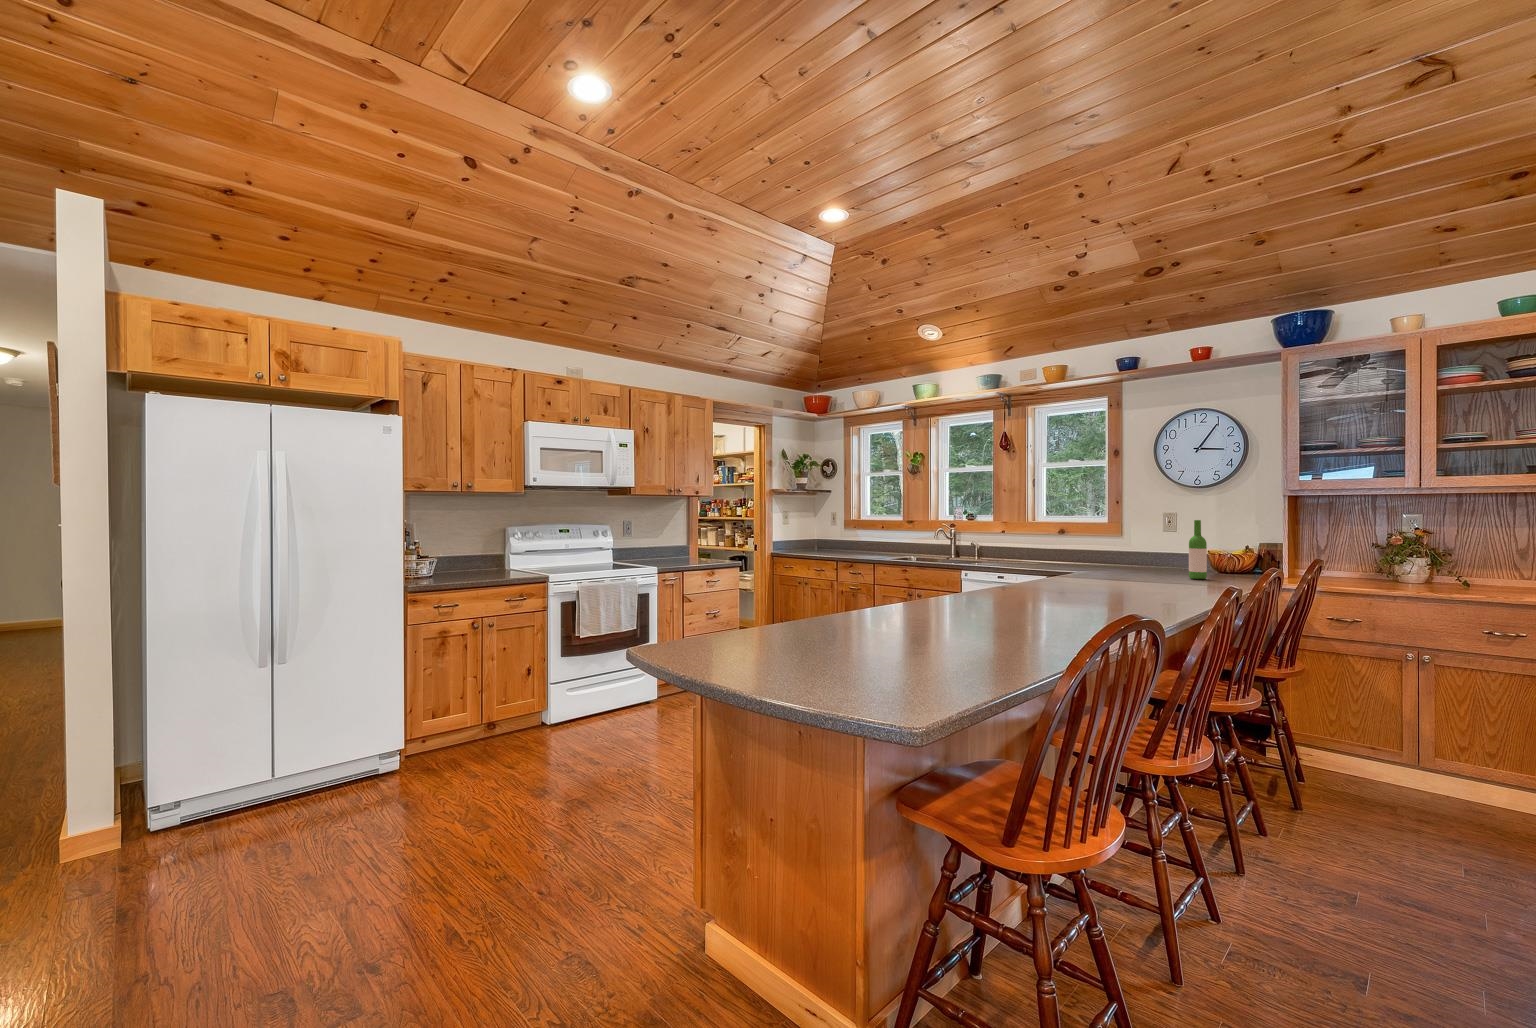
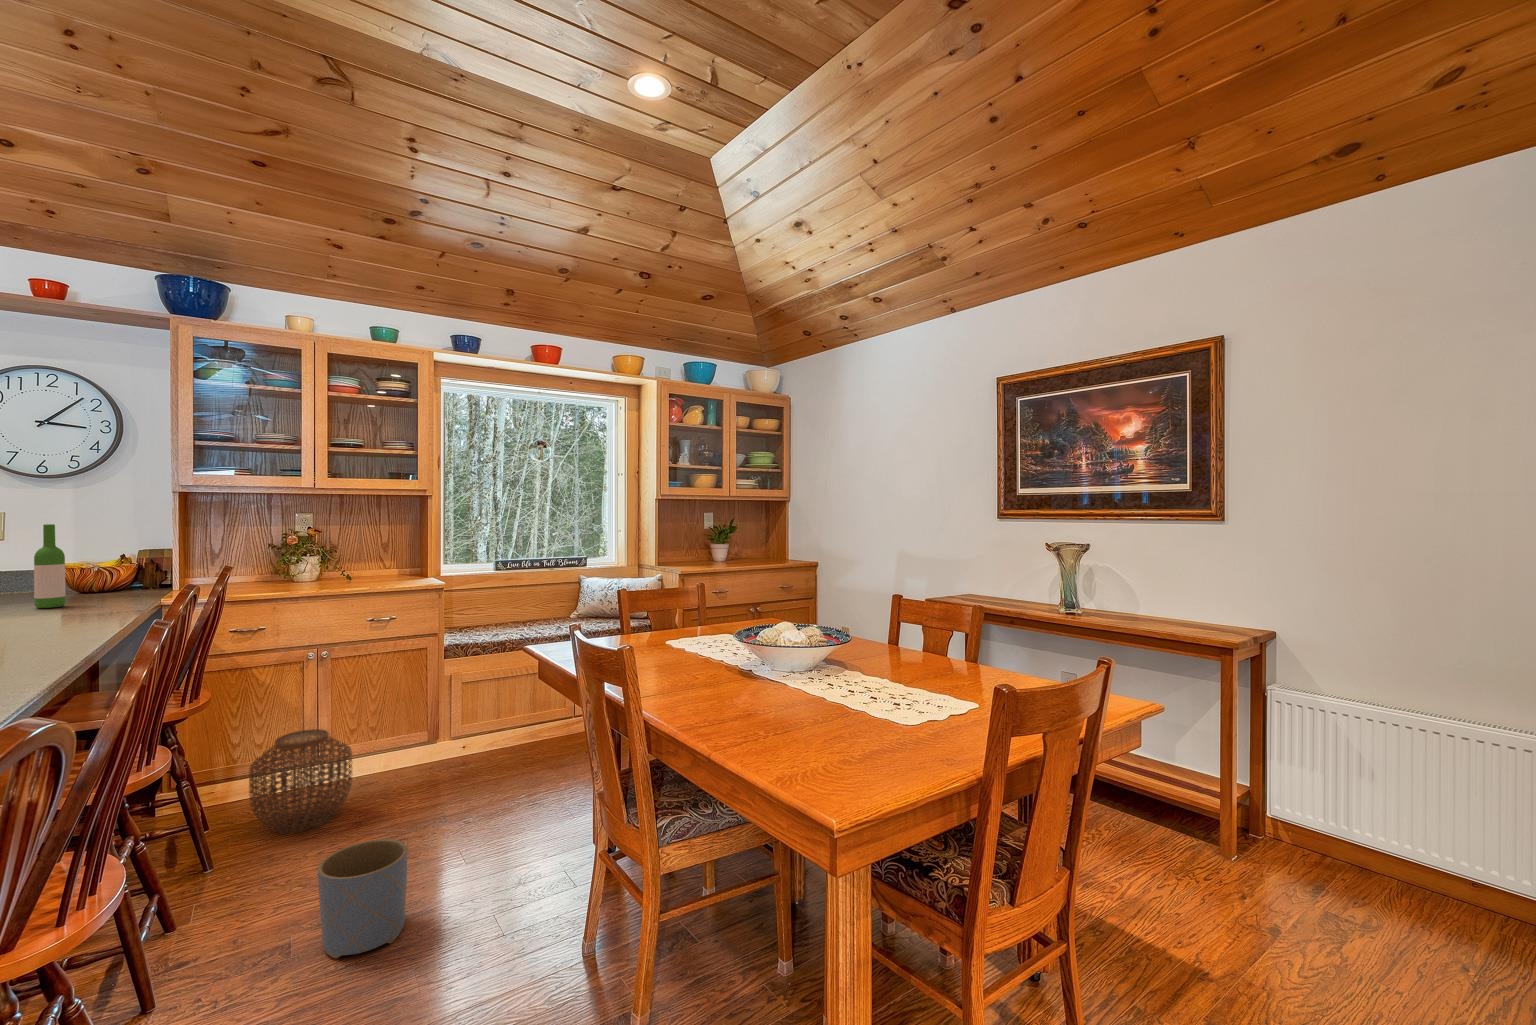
woven basket: none [1340,723,1453,825] -> present [249,729,352,834]
planter: none [1385,836,1494,955] -> present [318,839,408,959]

